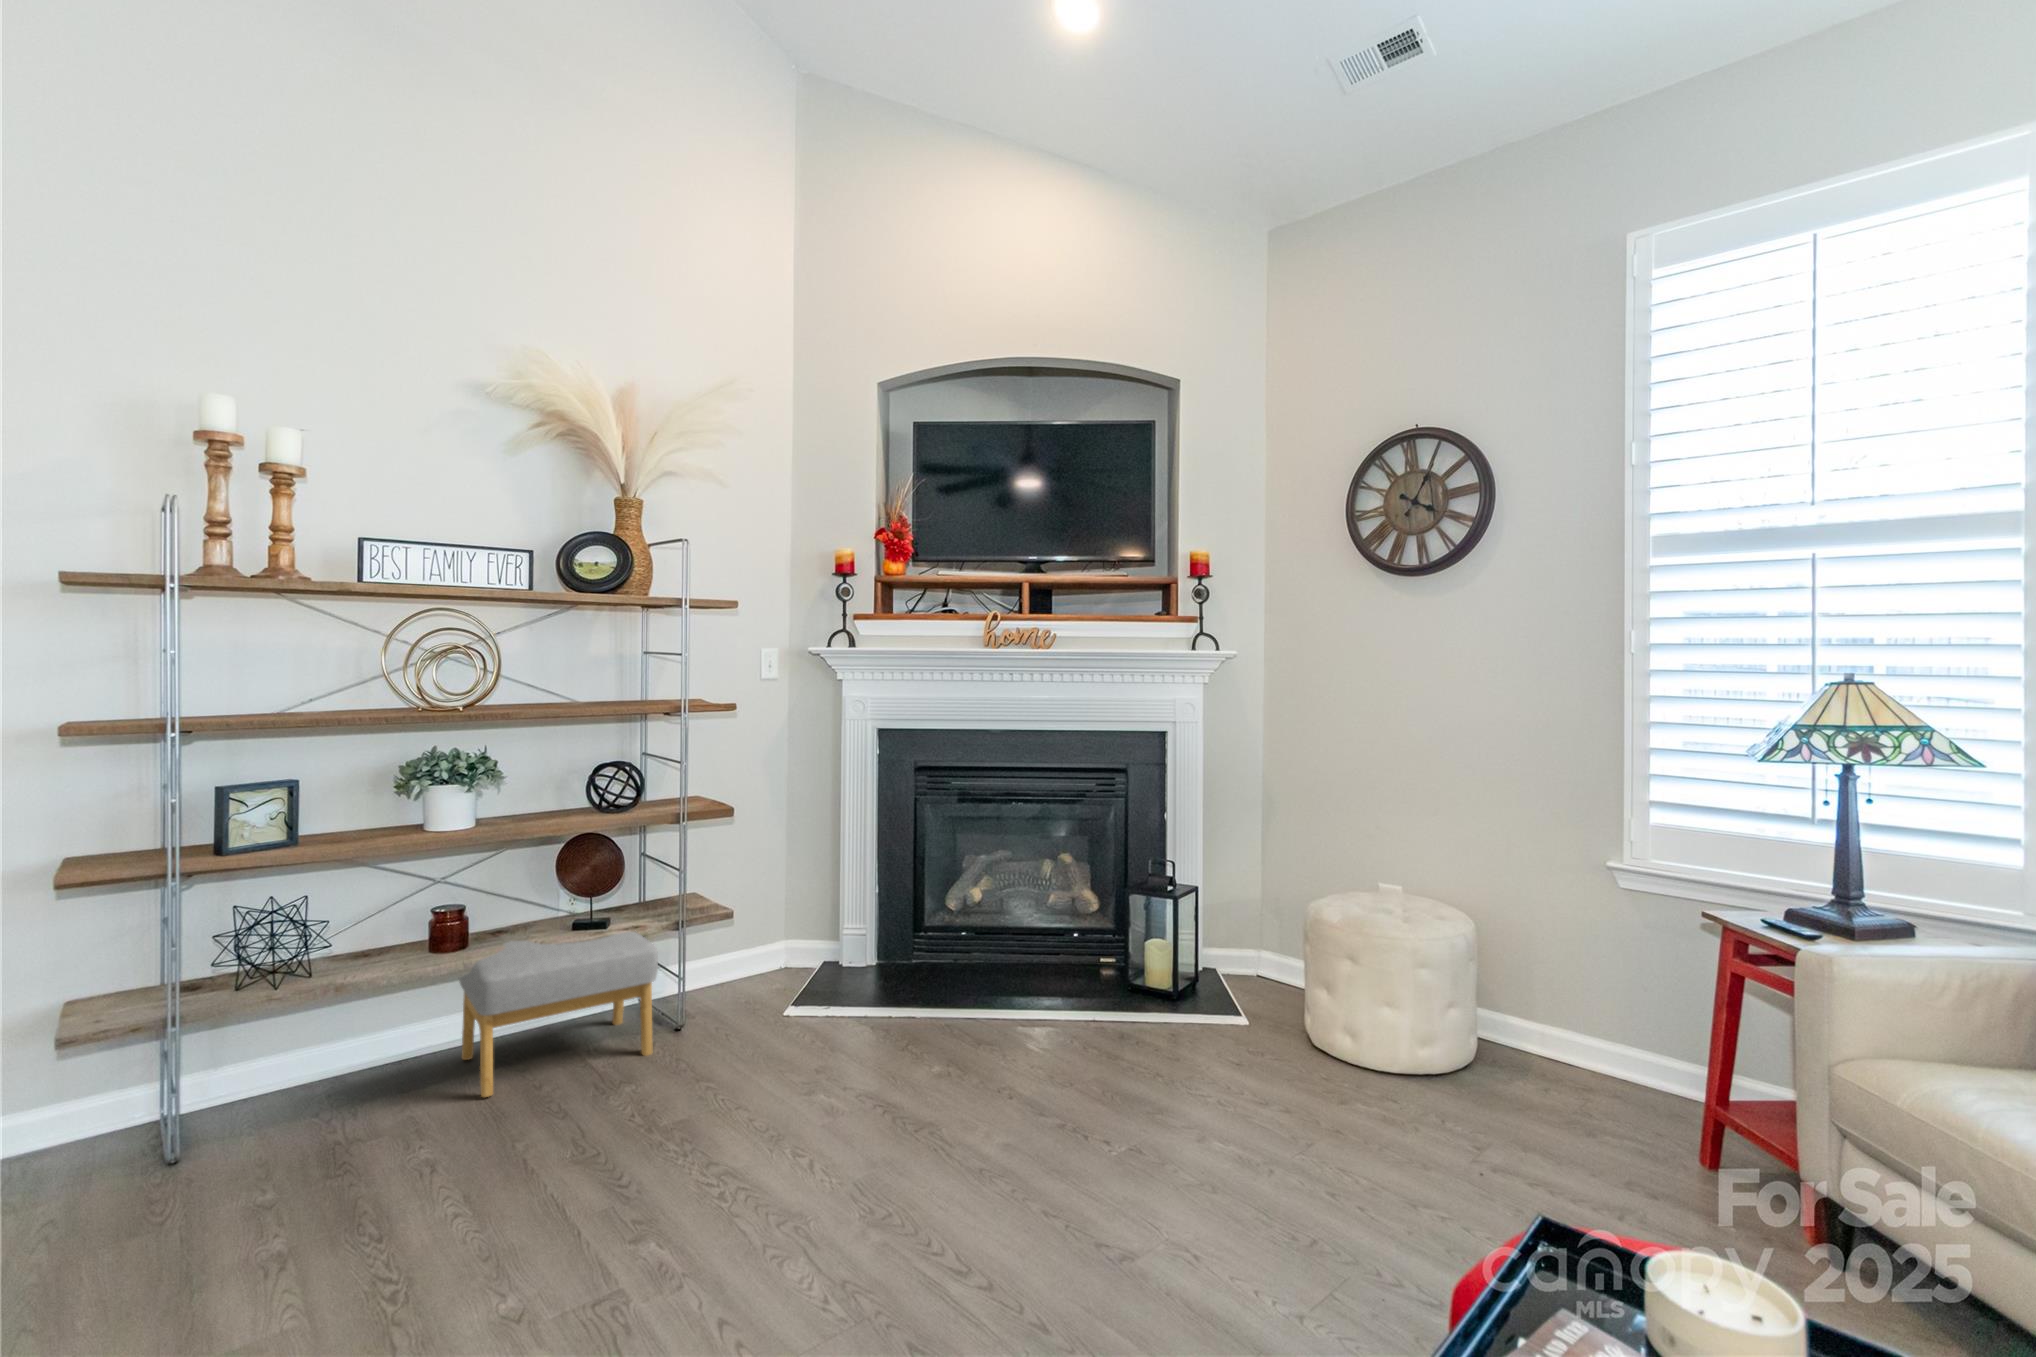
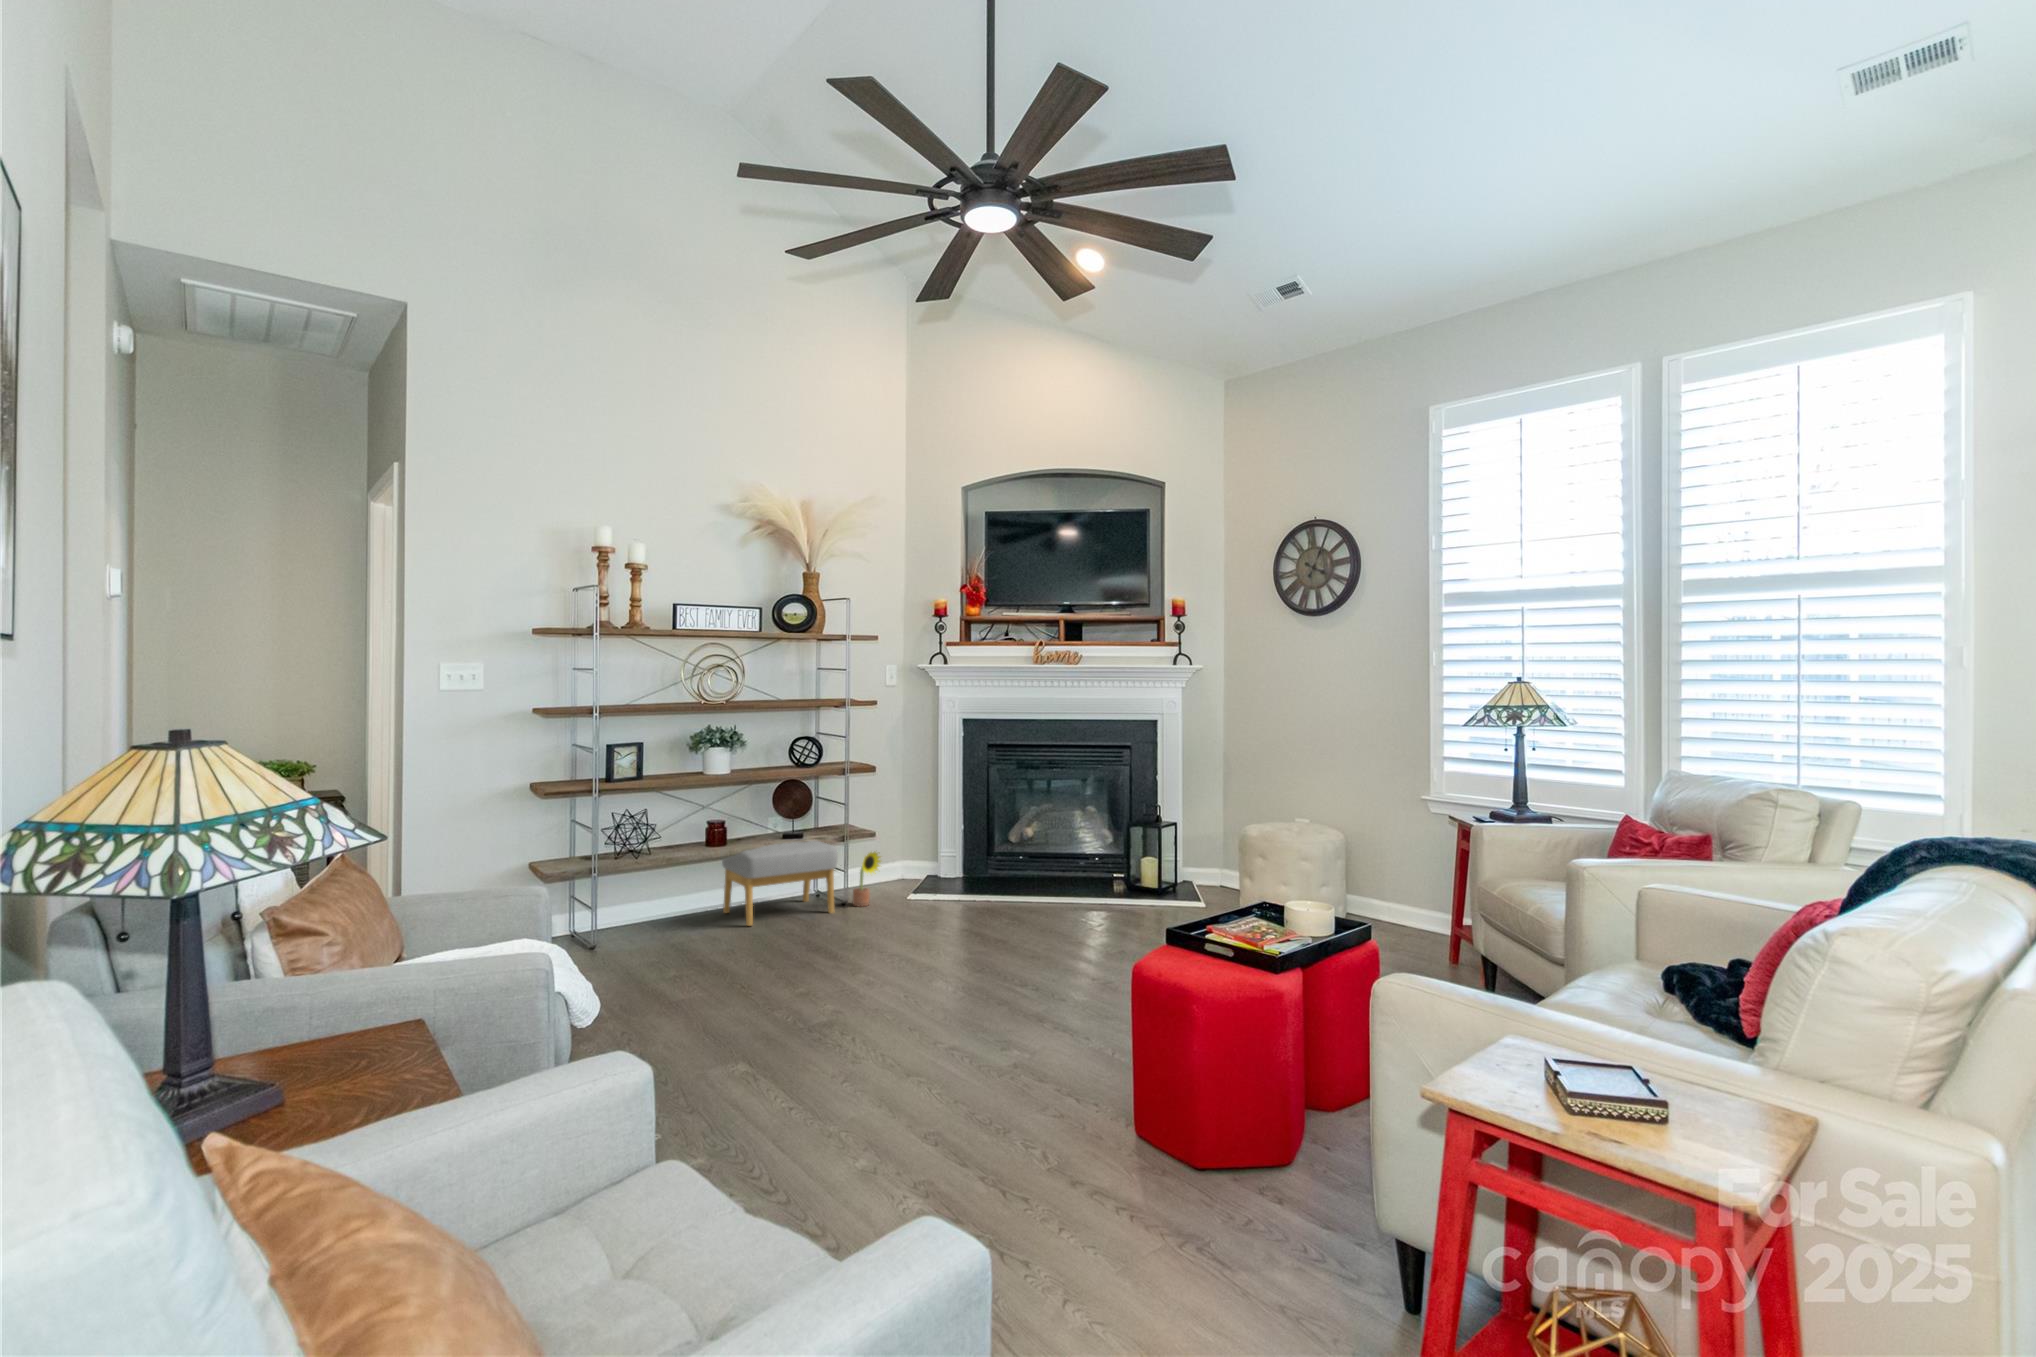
decorative plant: none [690,945,740,1037] -> present [853,852,881,907]

